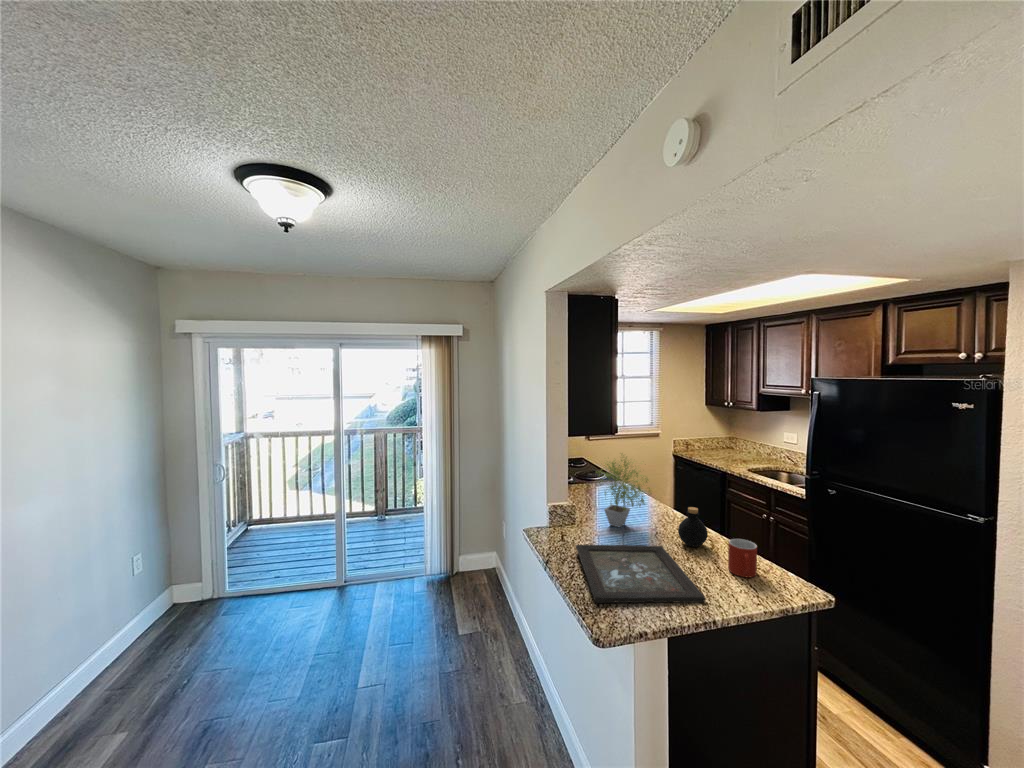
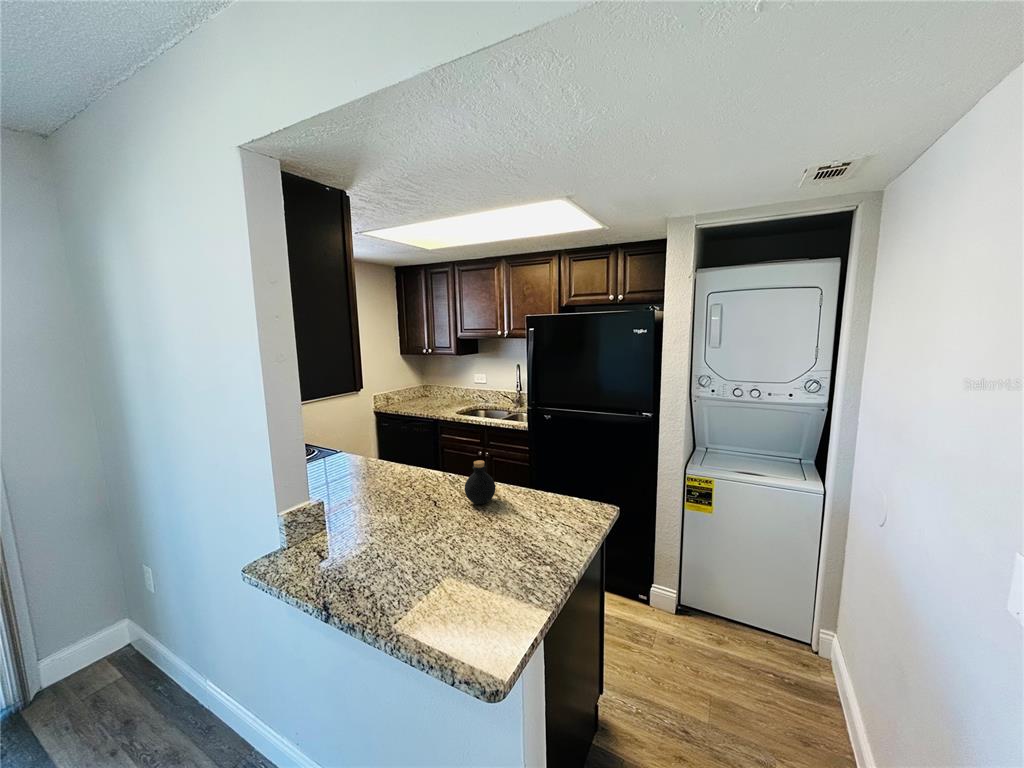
potted plant: present [599,458,650,527] -> none [344,414,424,511]
mug: present [728,539,757,577] -> none [532,480,561,519]
tray: present [576,545,705,603] -> none [359,515,549,632]

